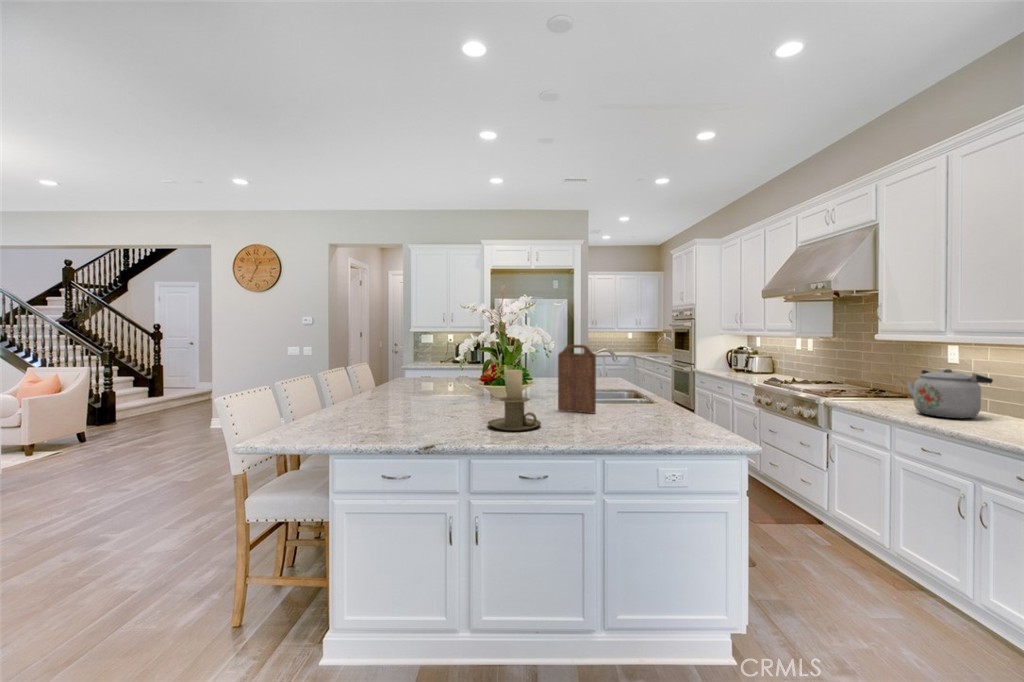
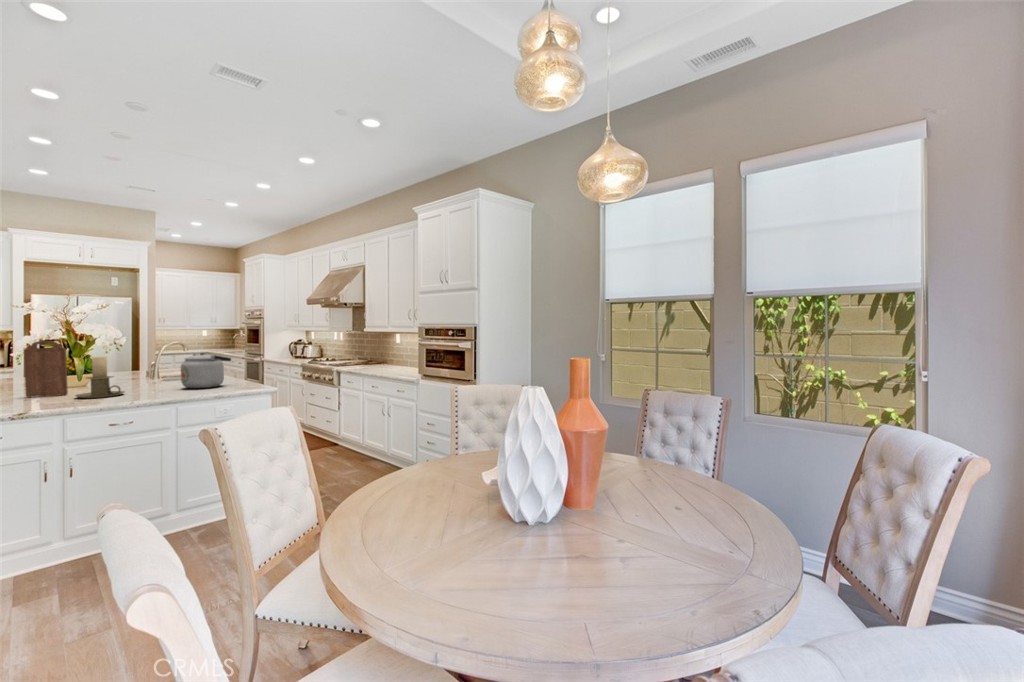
cutting board: present [558,345,596,414] -> present [24,341,68,397]
kettle: present [907,369,993,418] -> present [181,352,231,388]

